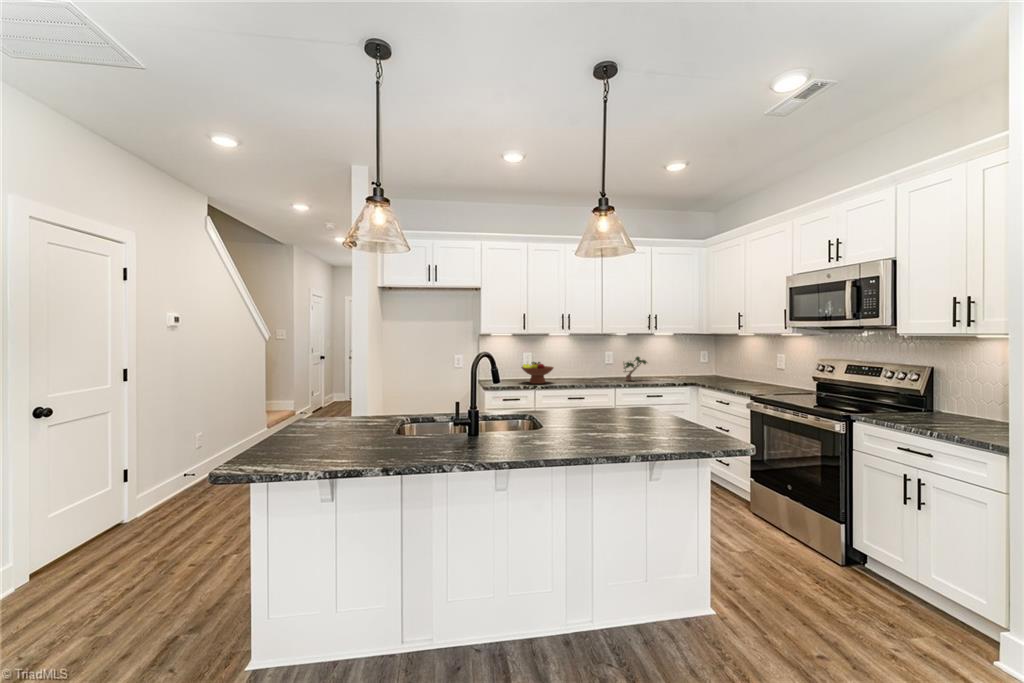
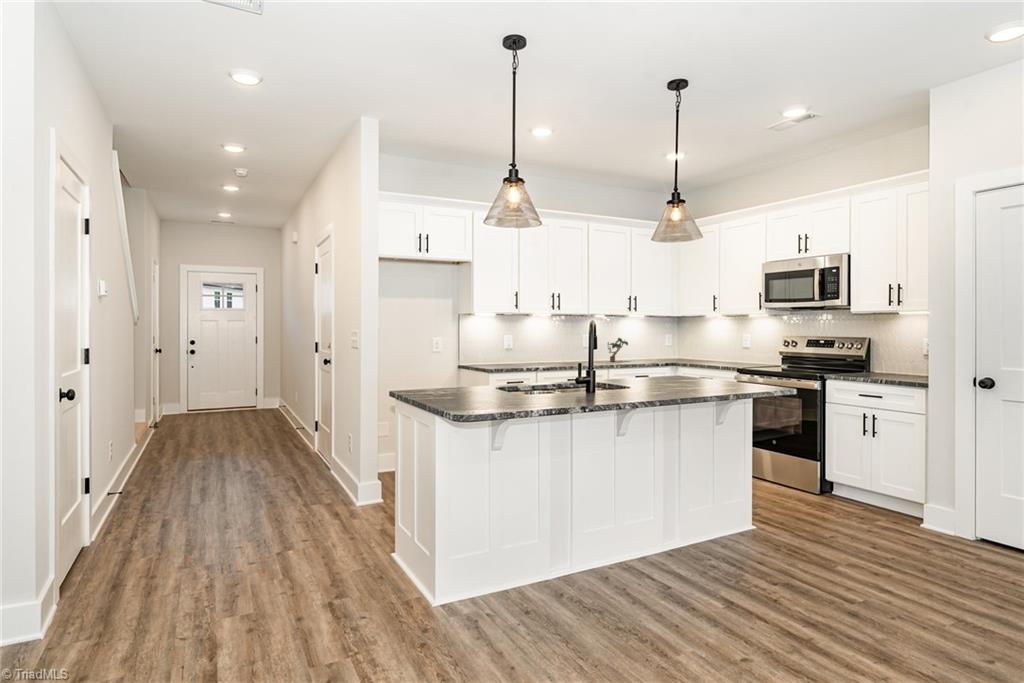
fruit bowl: present [521,362,554,384] -> none [515,340,549,363]

